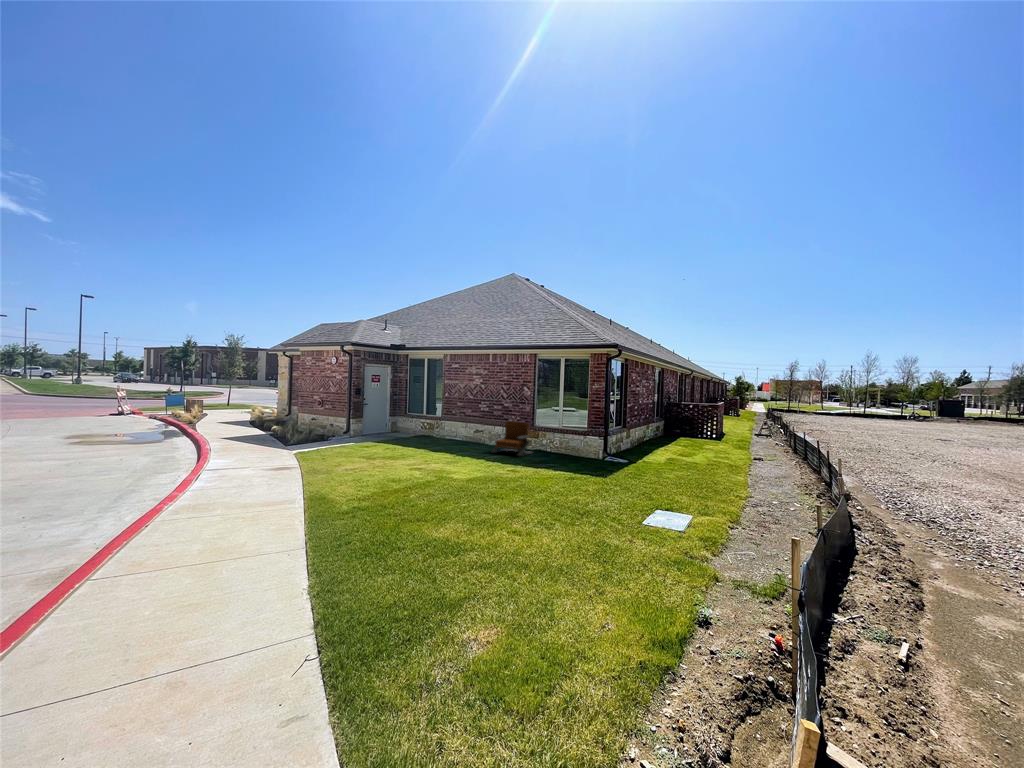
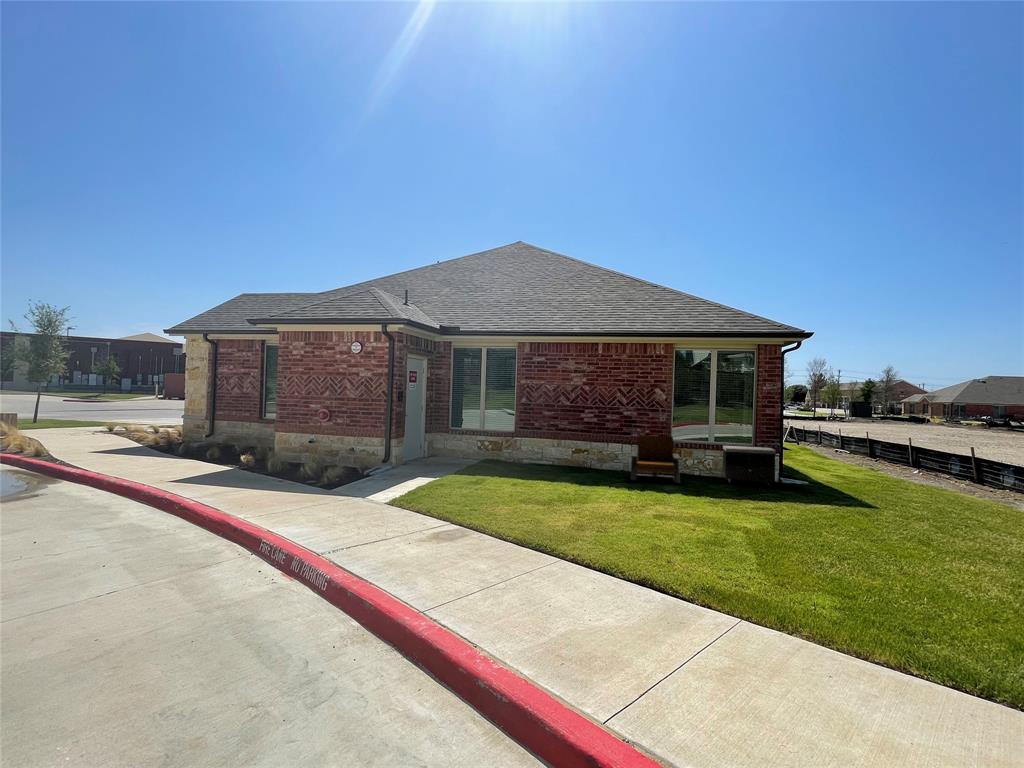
storage bench: none [558,430,598,461] -> present [722,446,776,485]

